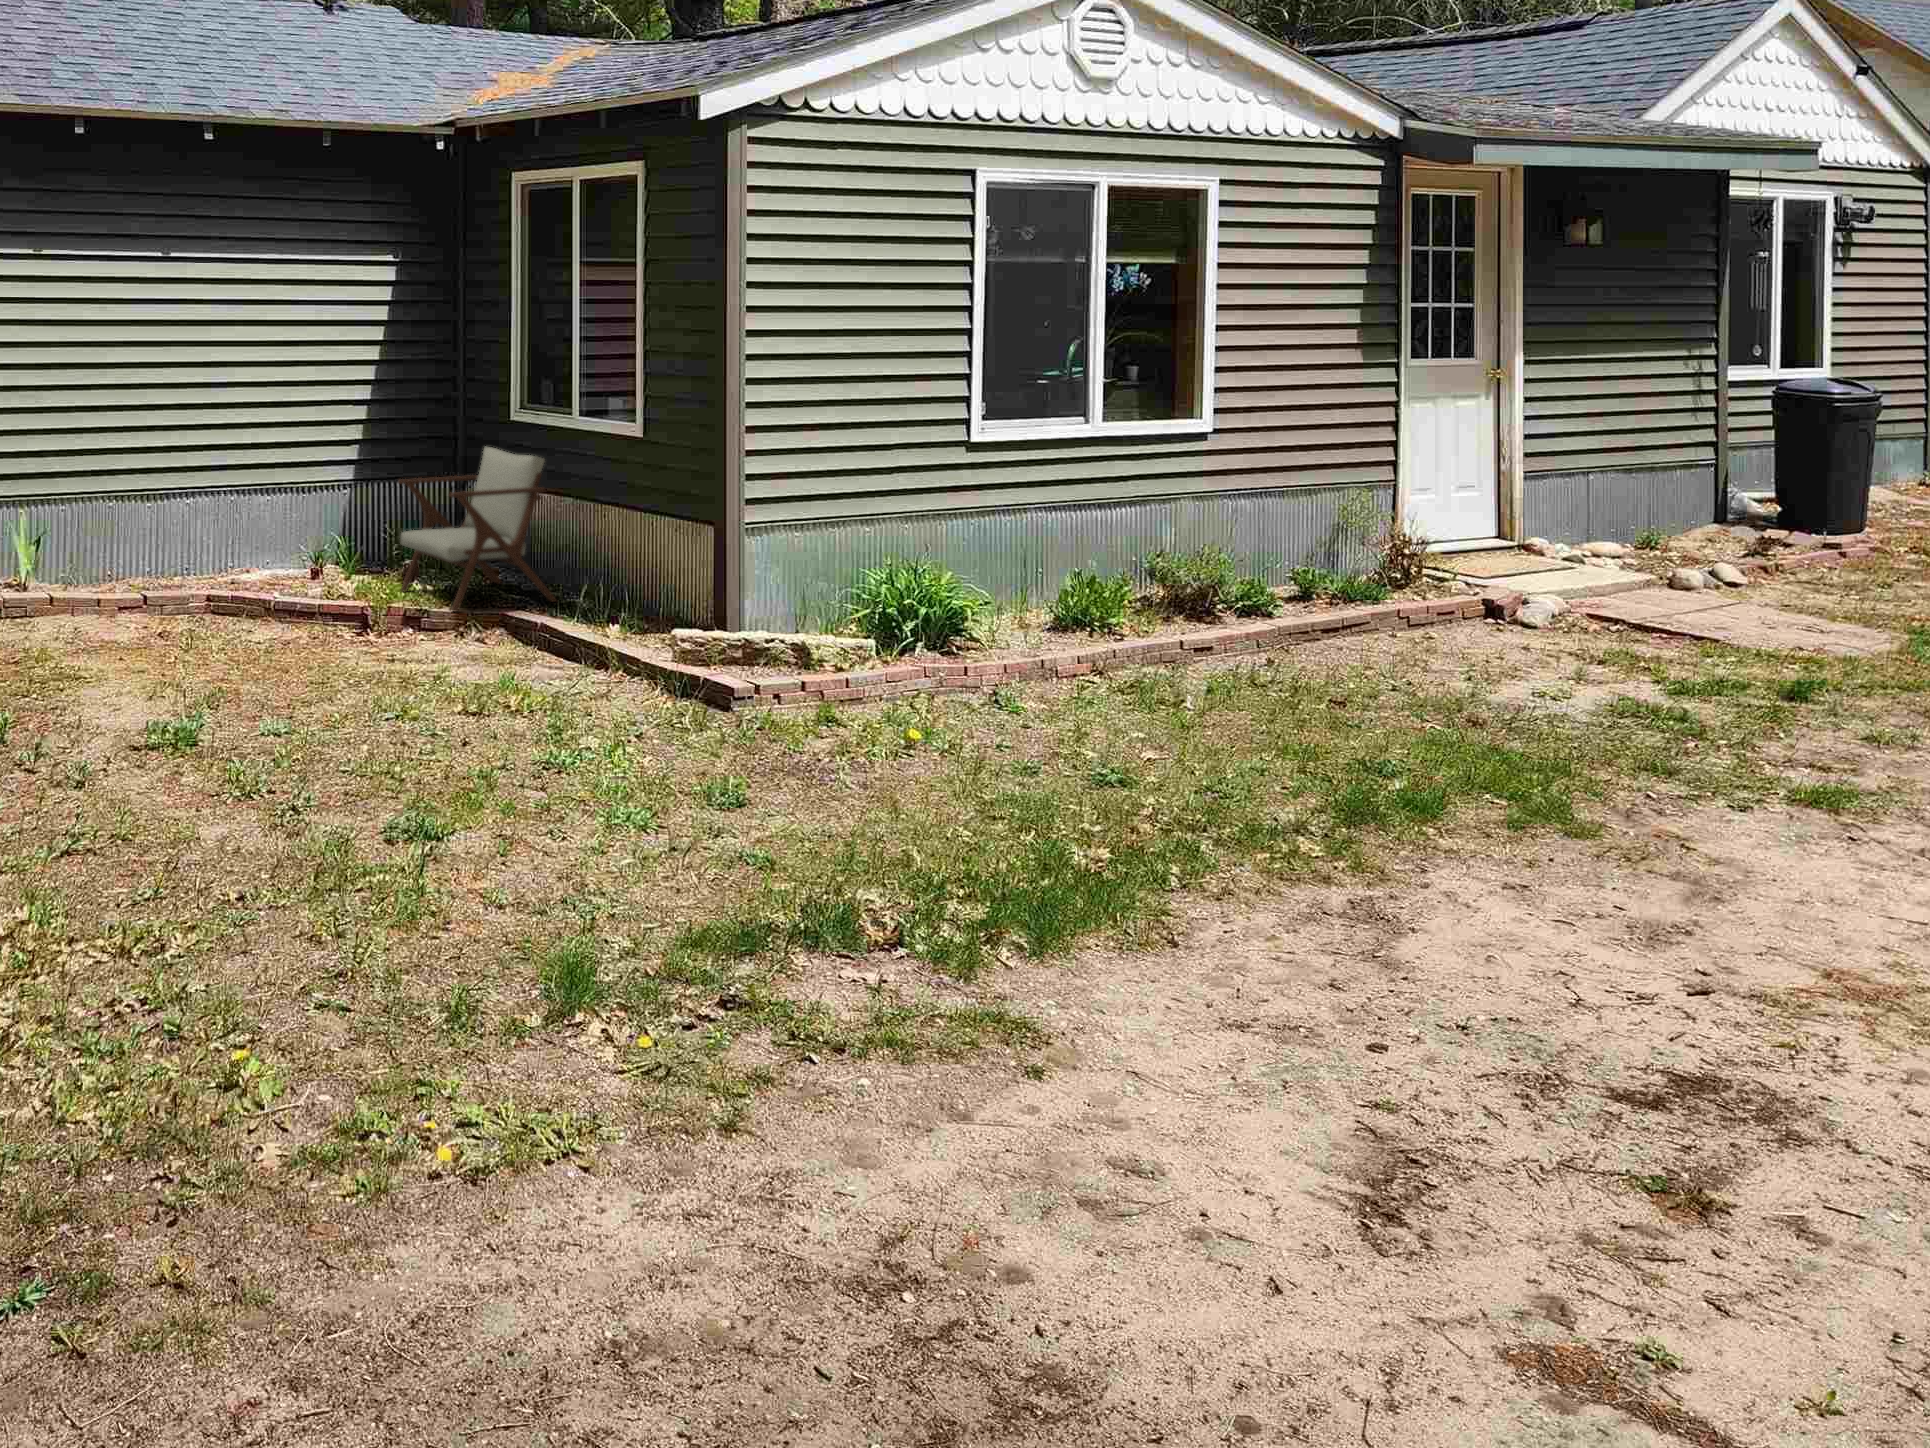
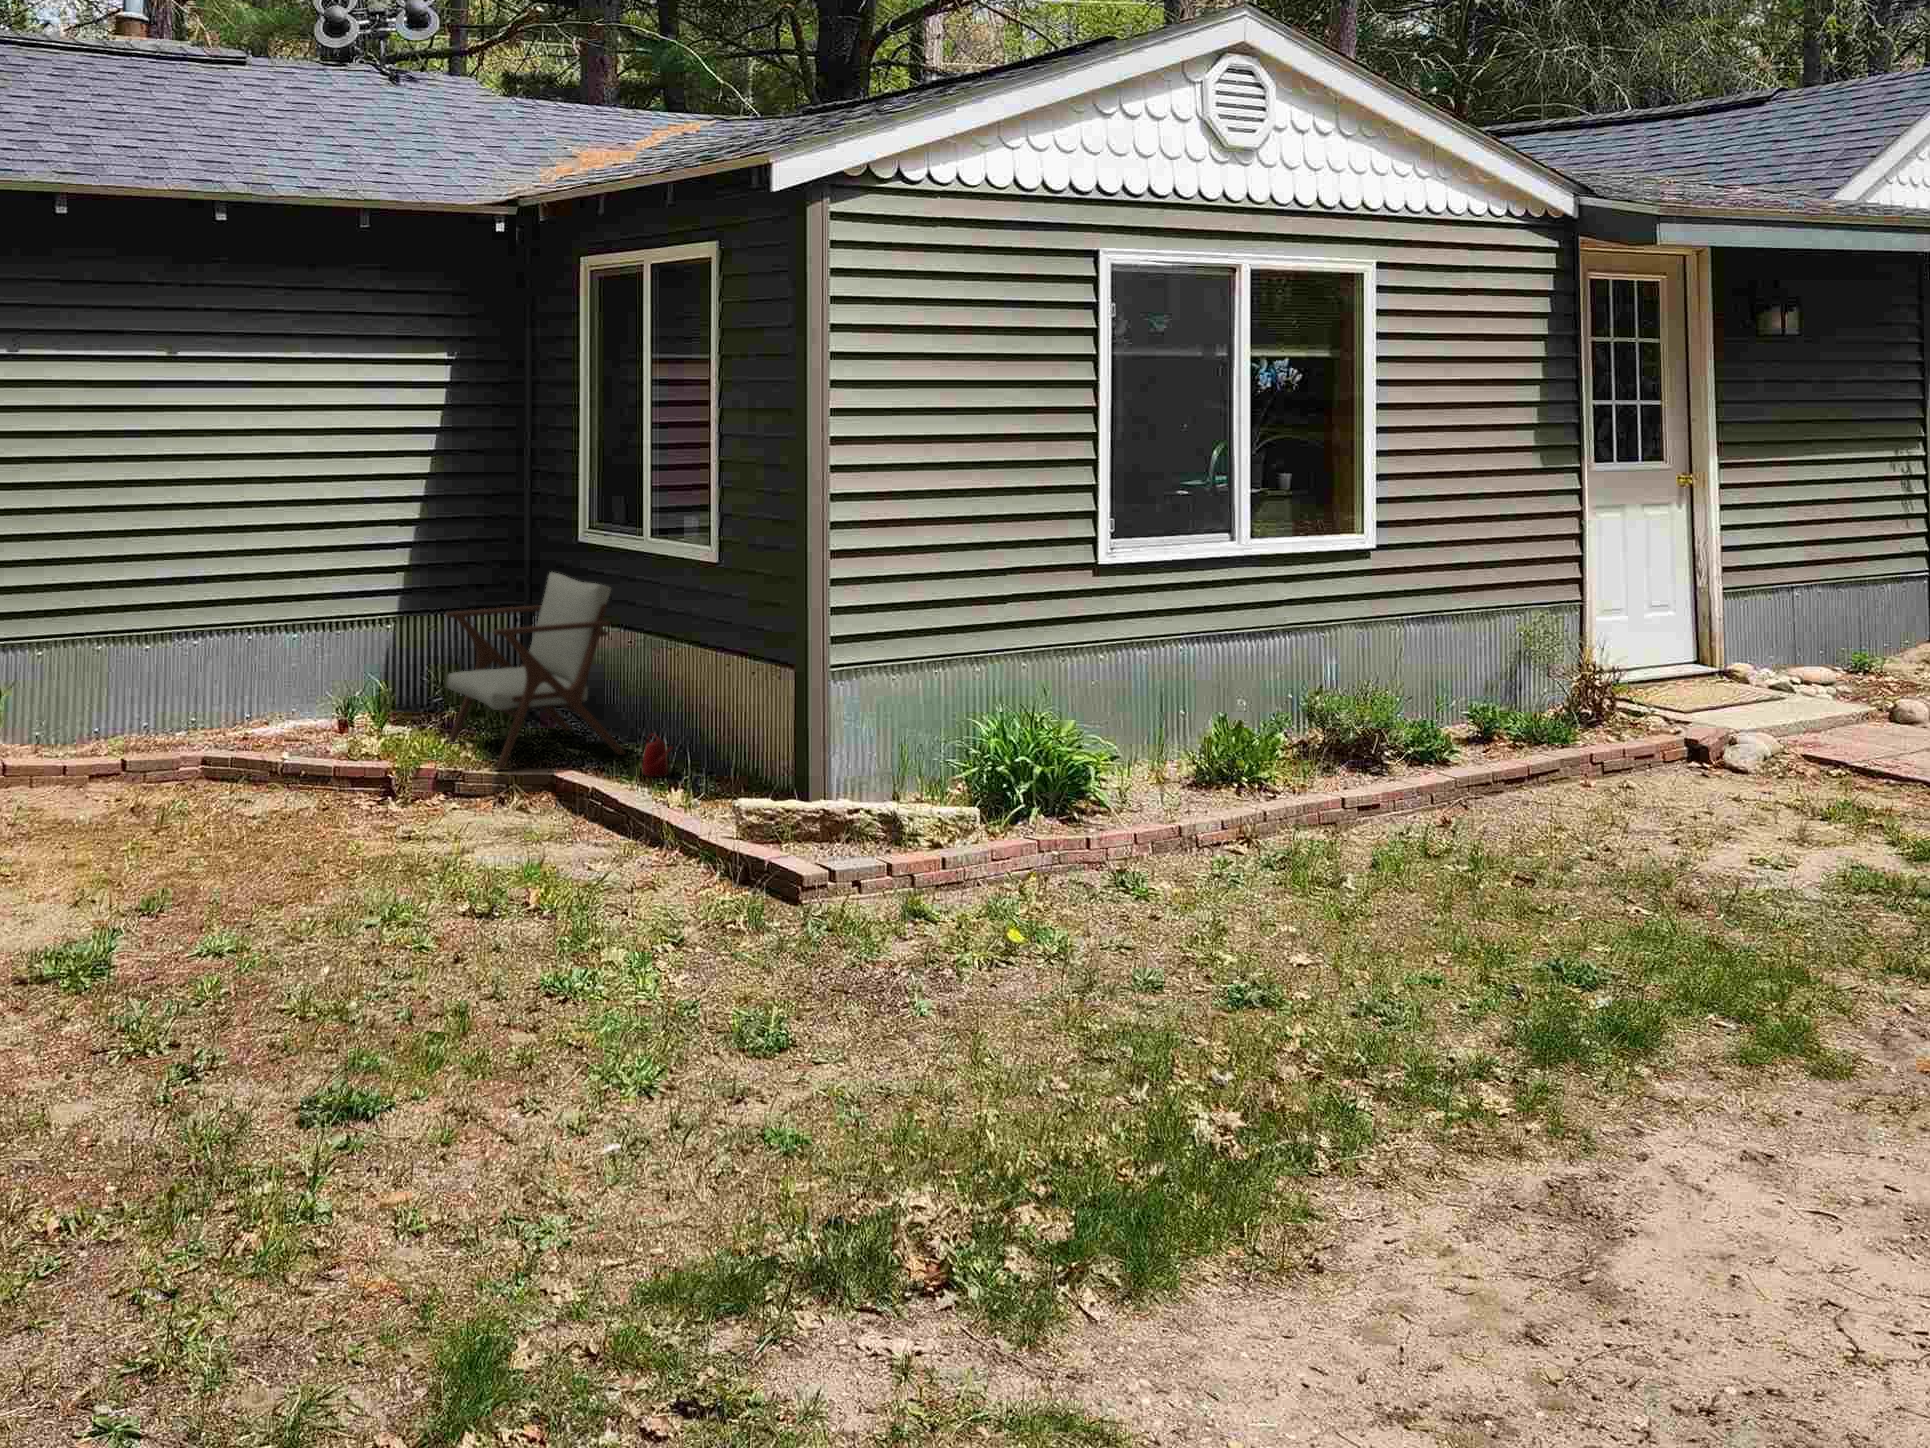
watering can: none [576,582,605,619] -> present [642,734,672,778]

